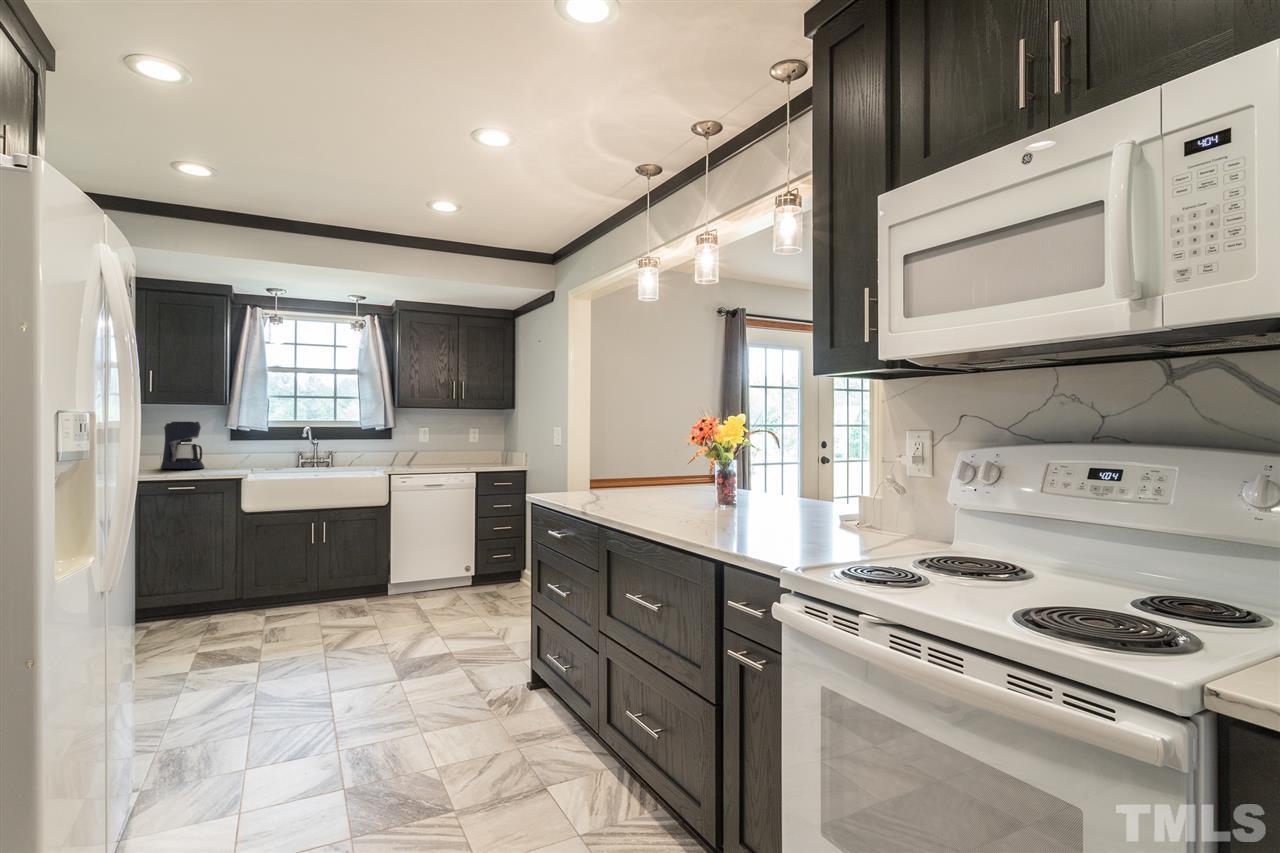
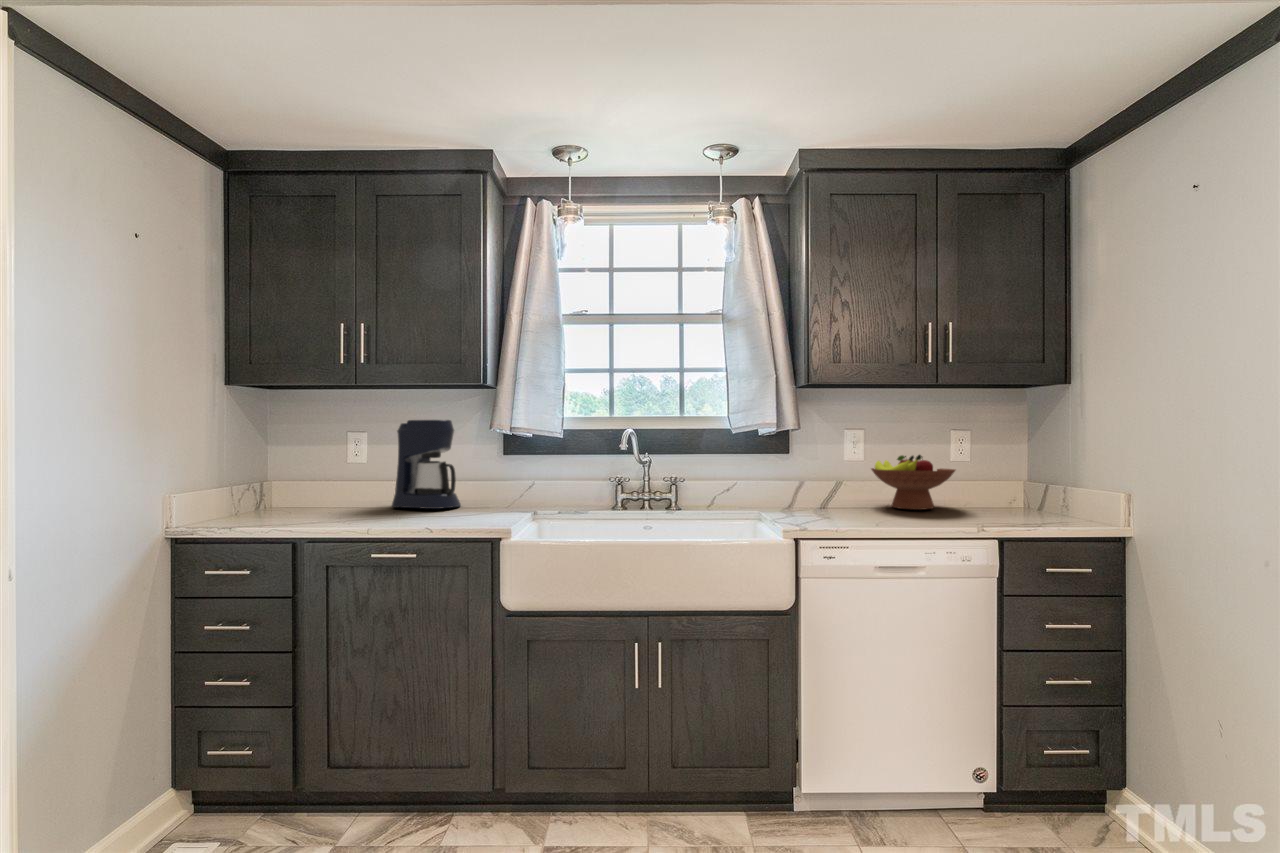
fruit bowl: none [431,439,470,464] -> present [871,455,956,510]

